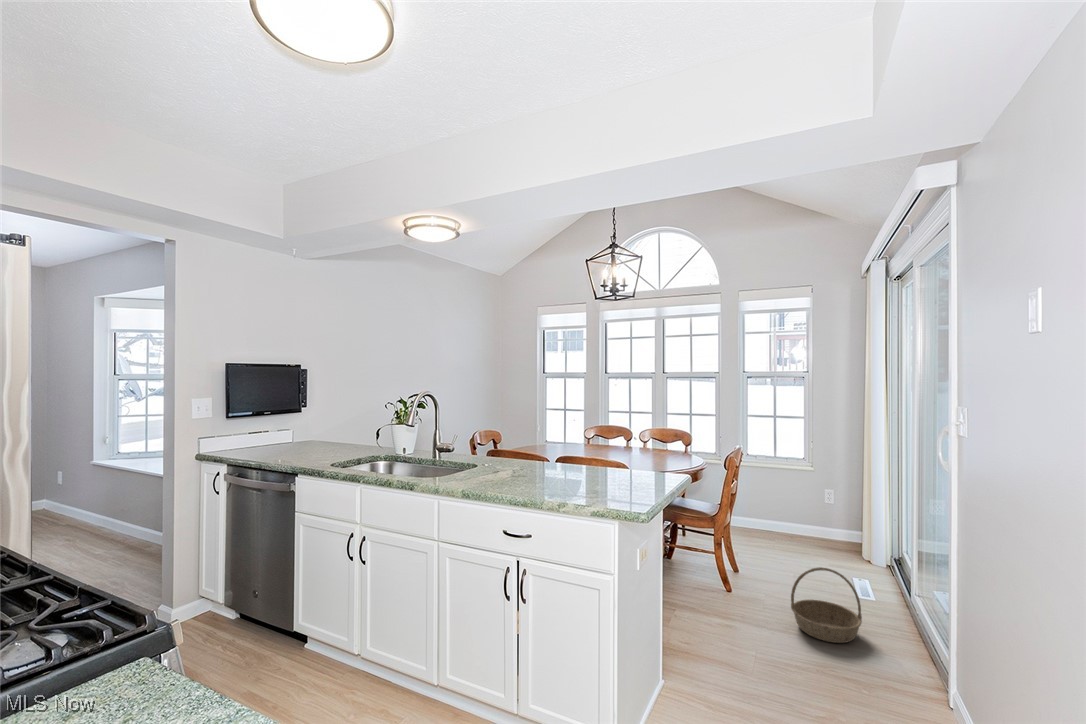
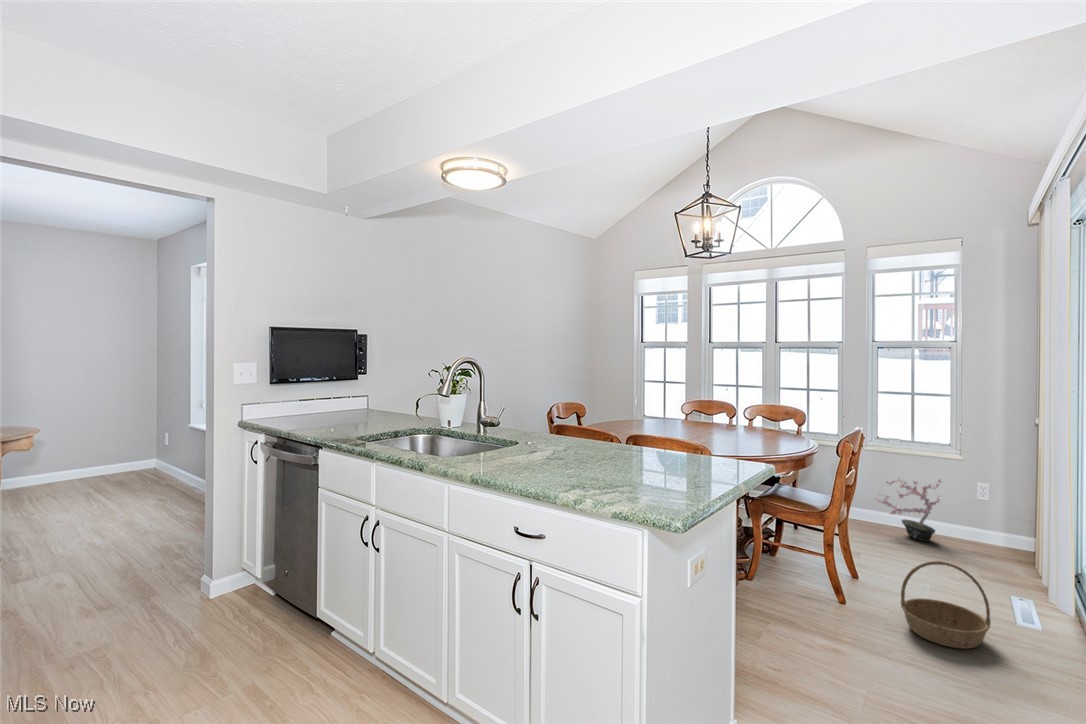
potted plant: none [747,485,803,543] -> present [875,479,942,542]

